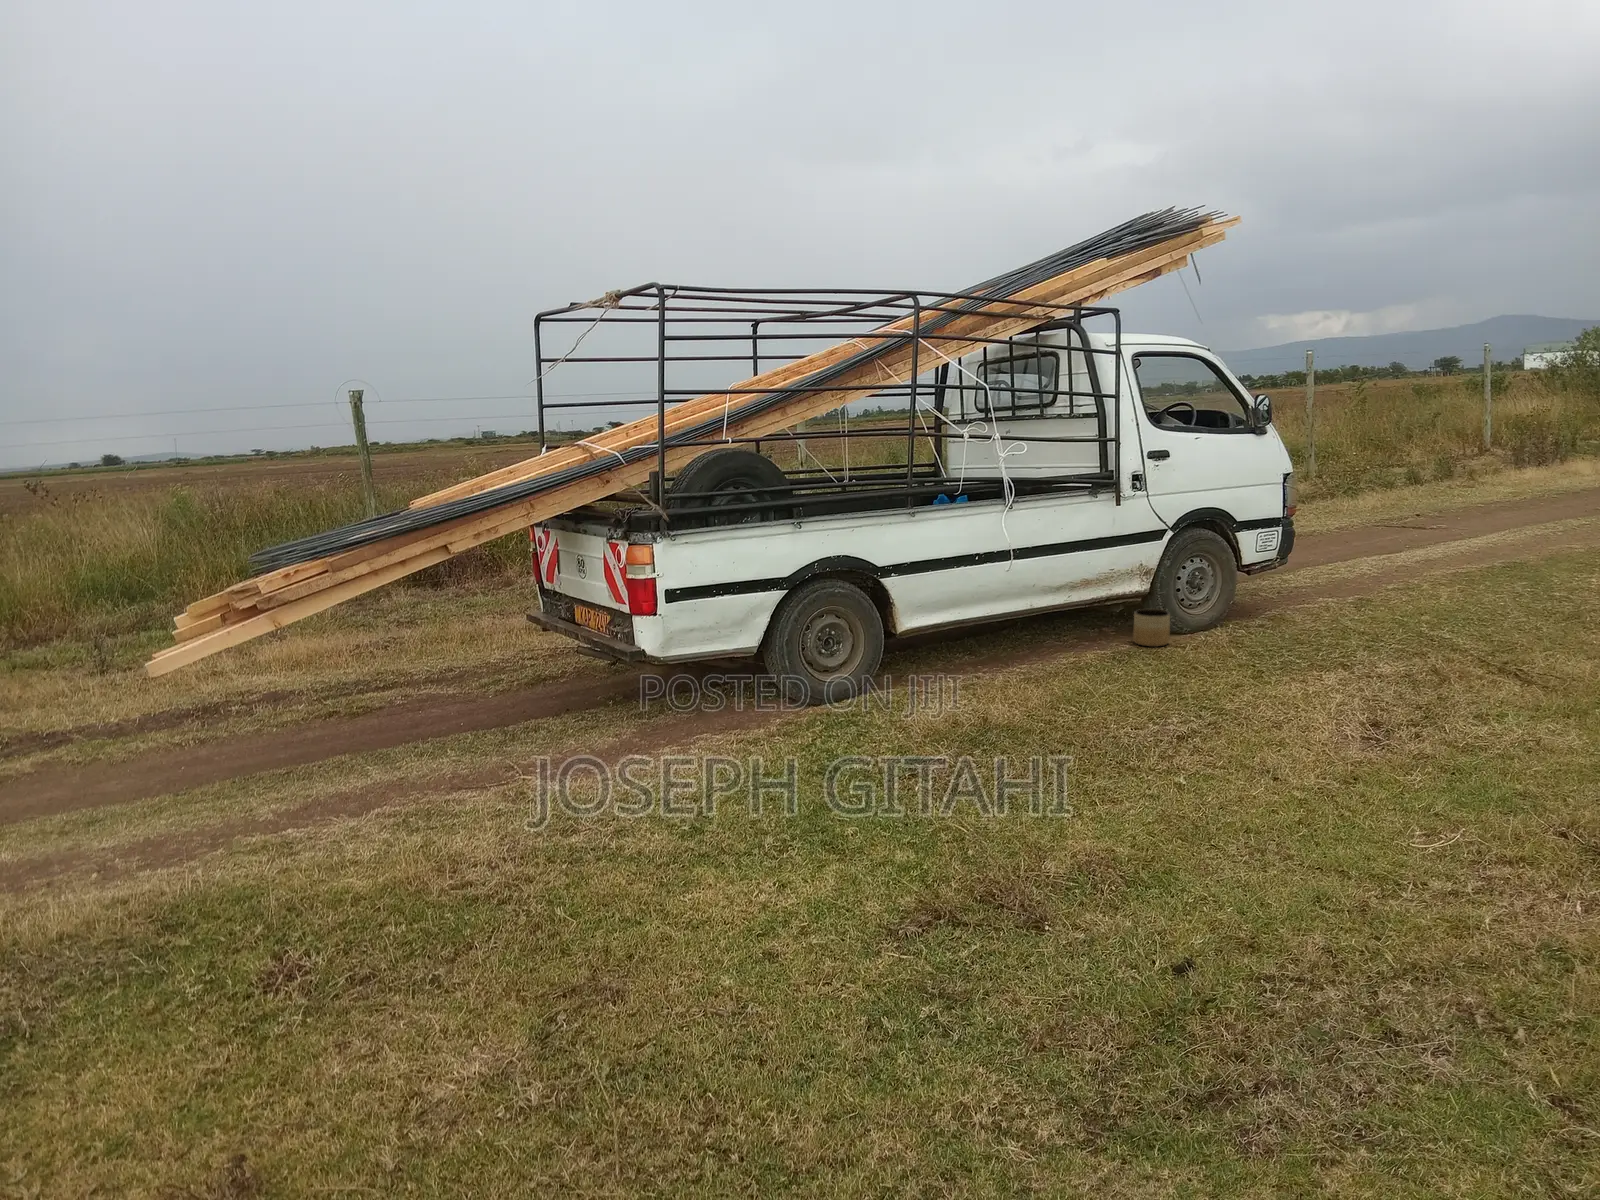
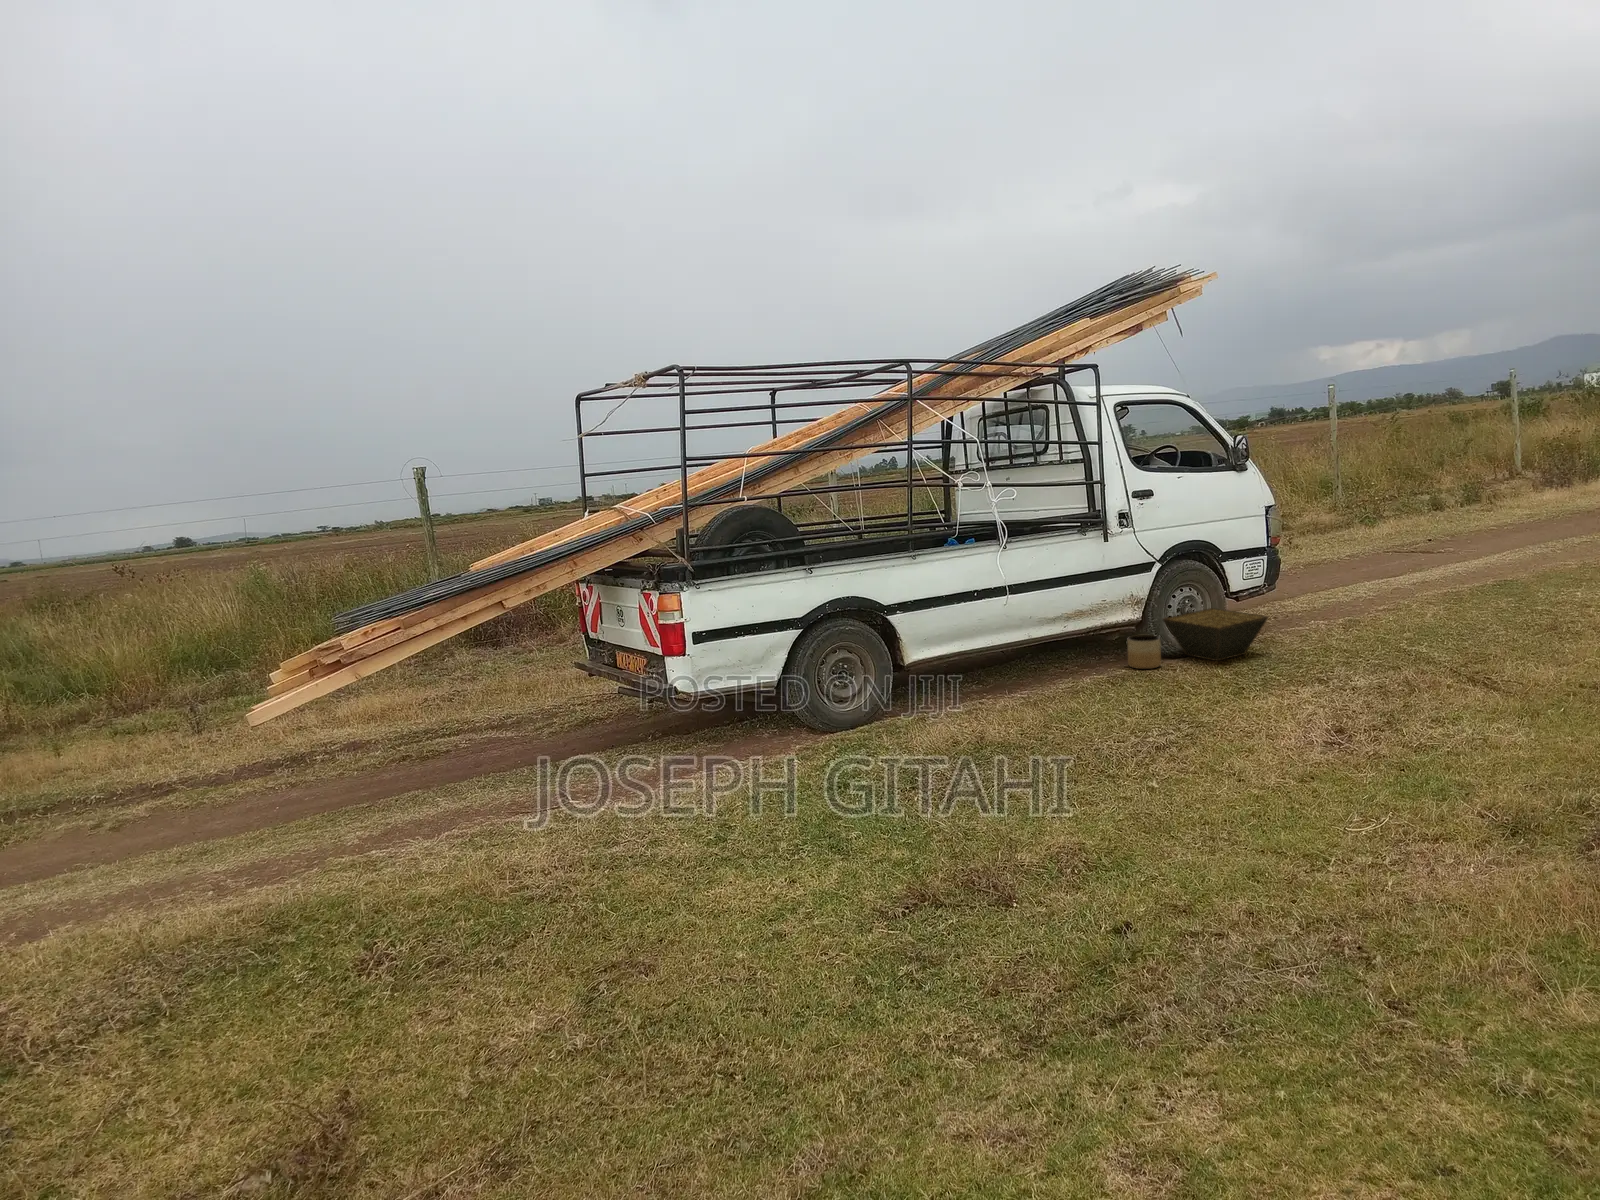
basket: none [1171,582,1286,641] -> present [1163,608,1268,661]

